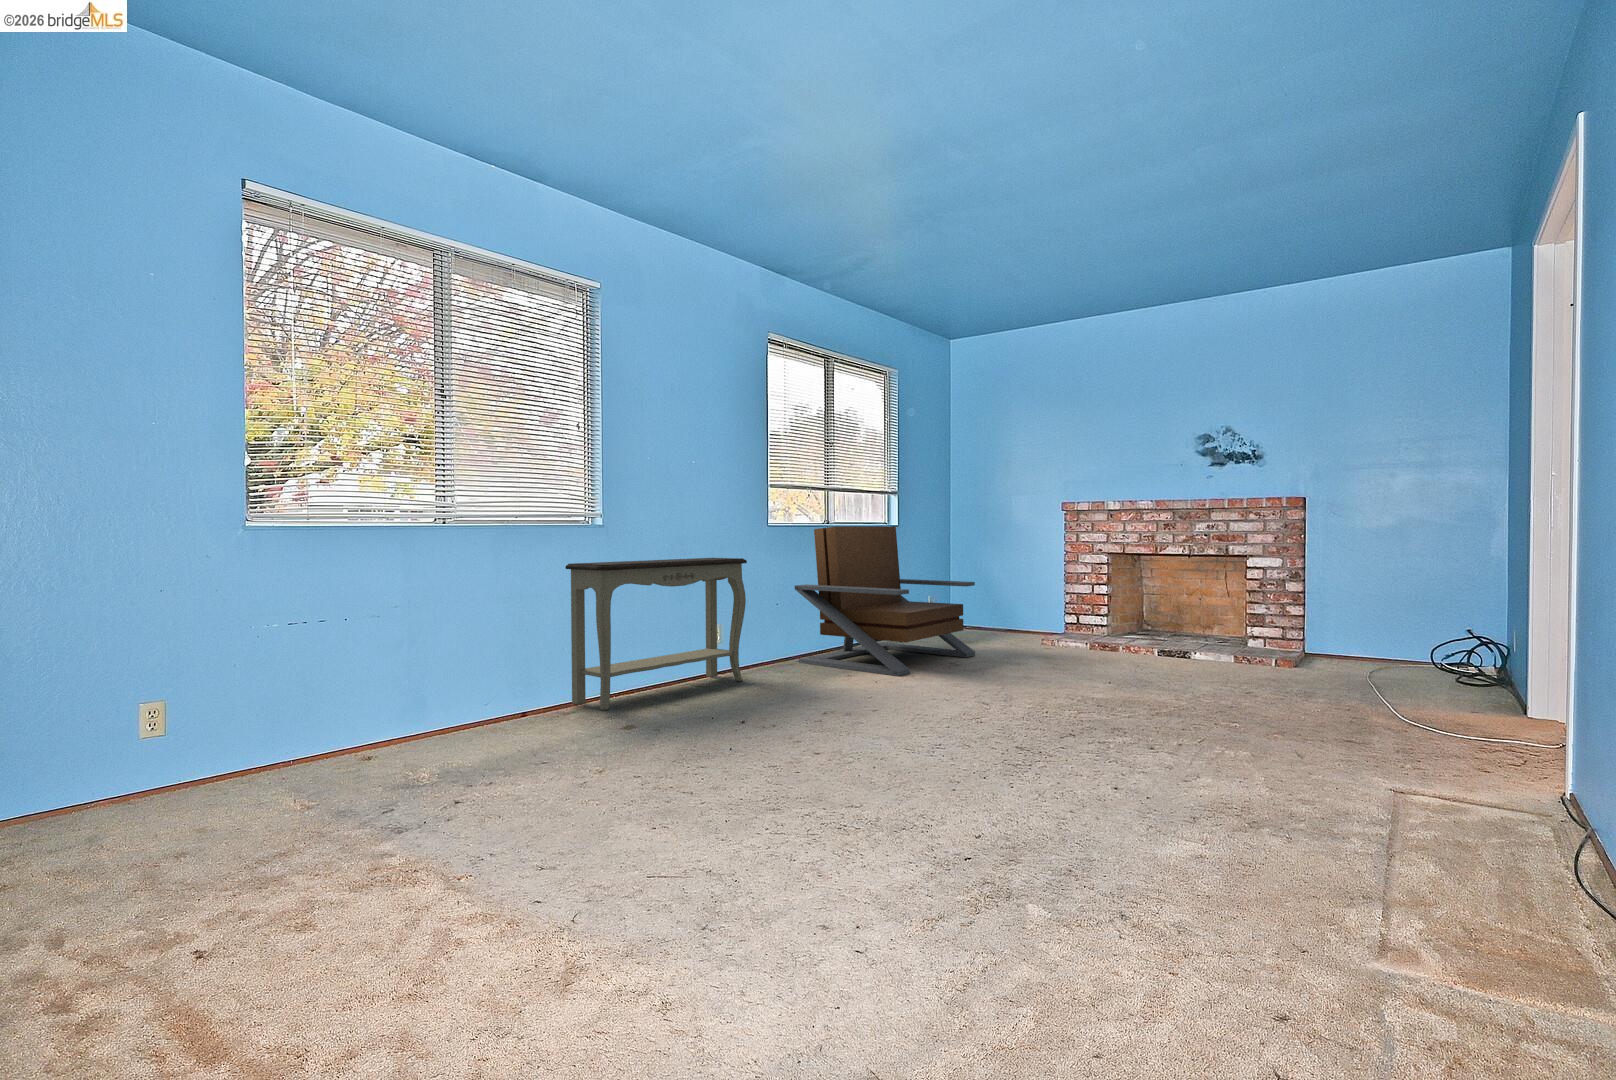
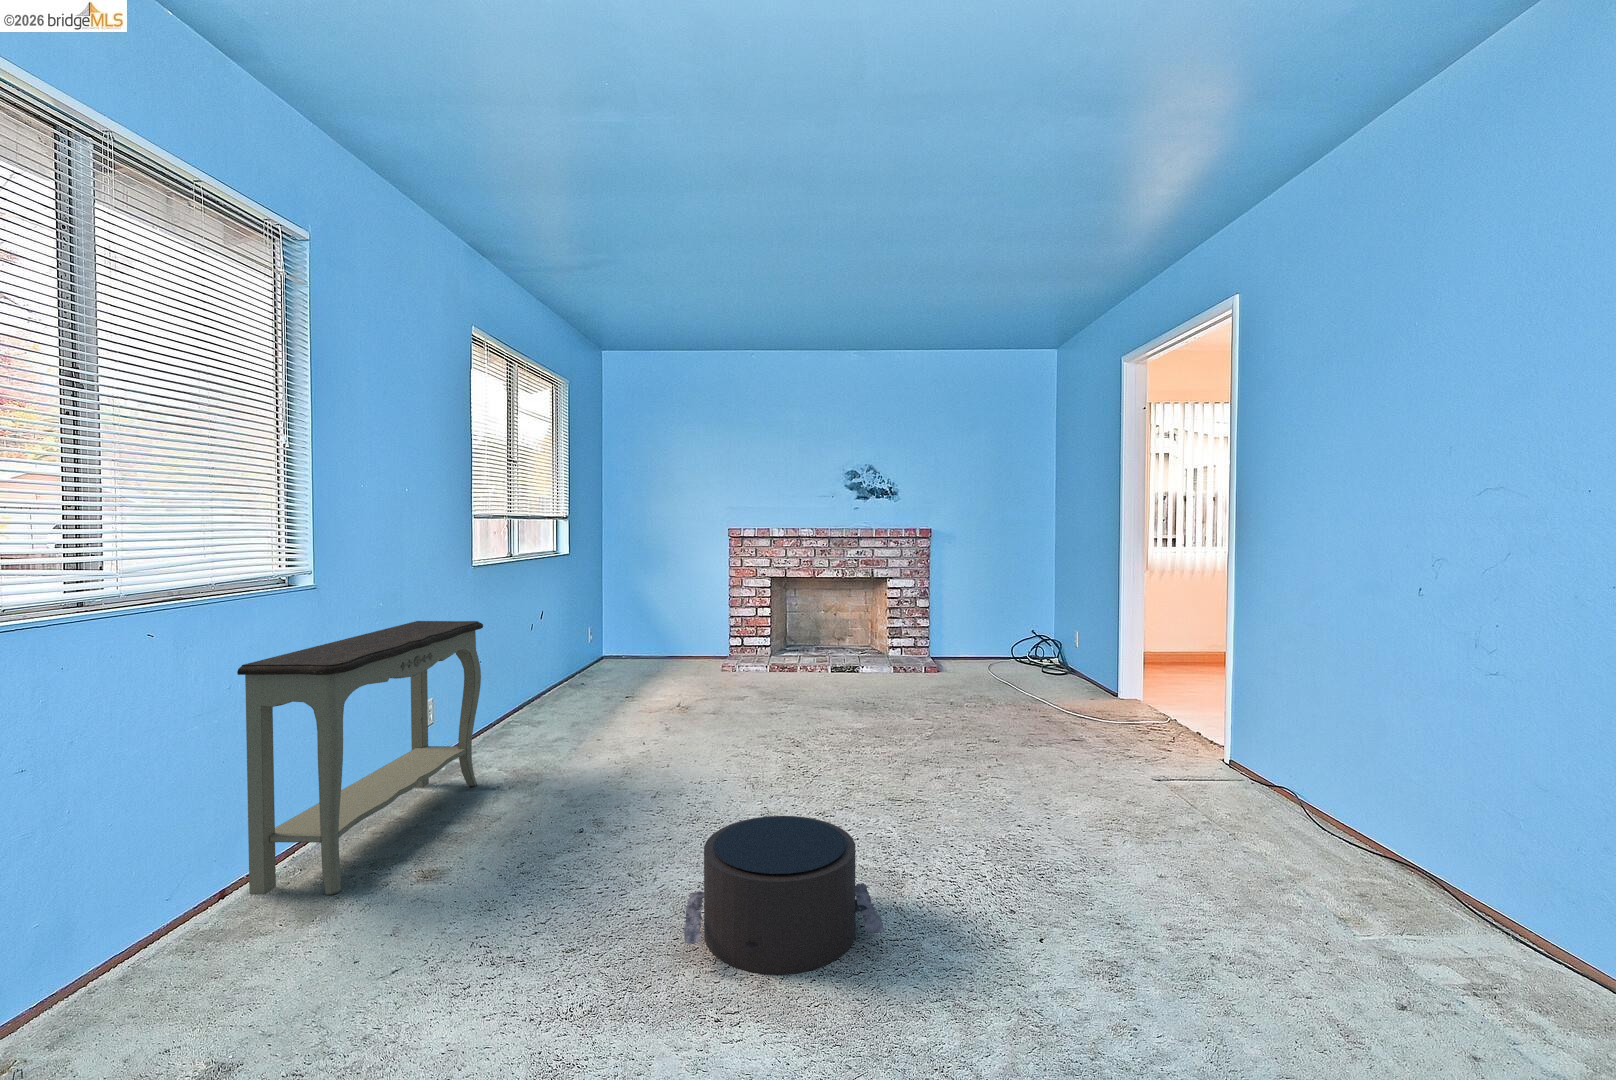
lounge chair: present [795,526,975,676] -> none [500,560,686,739]
pouf: none [711,695,871,793] -> present [684,816,884,974]

